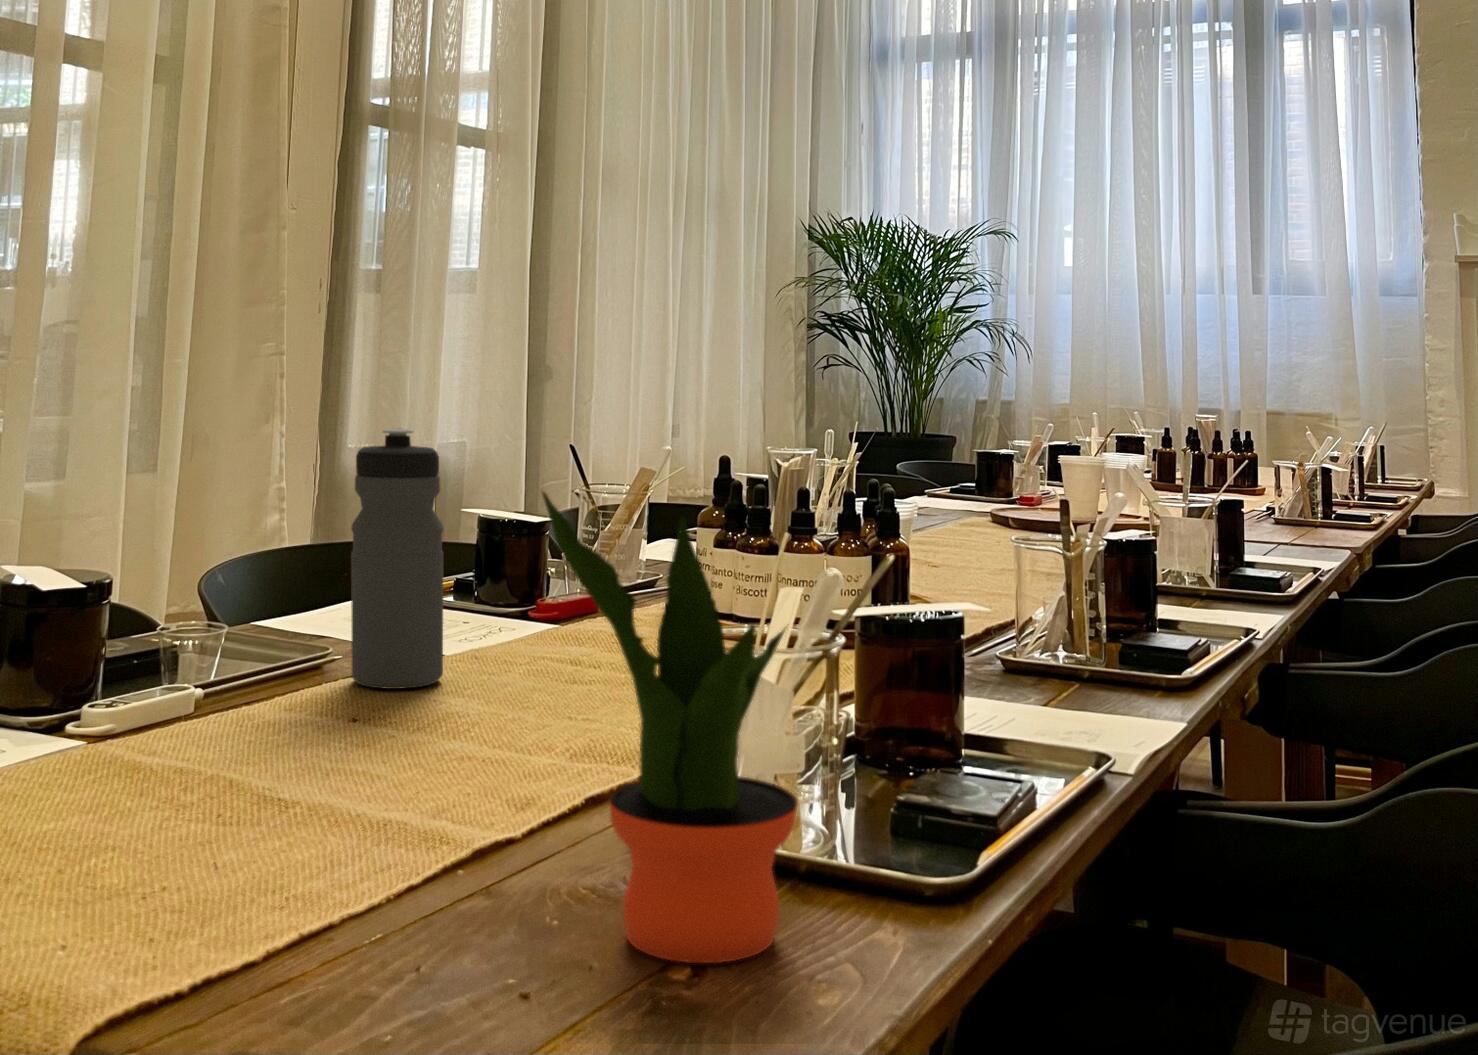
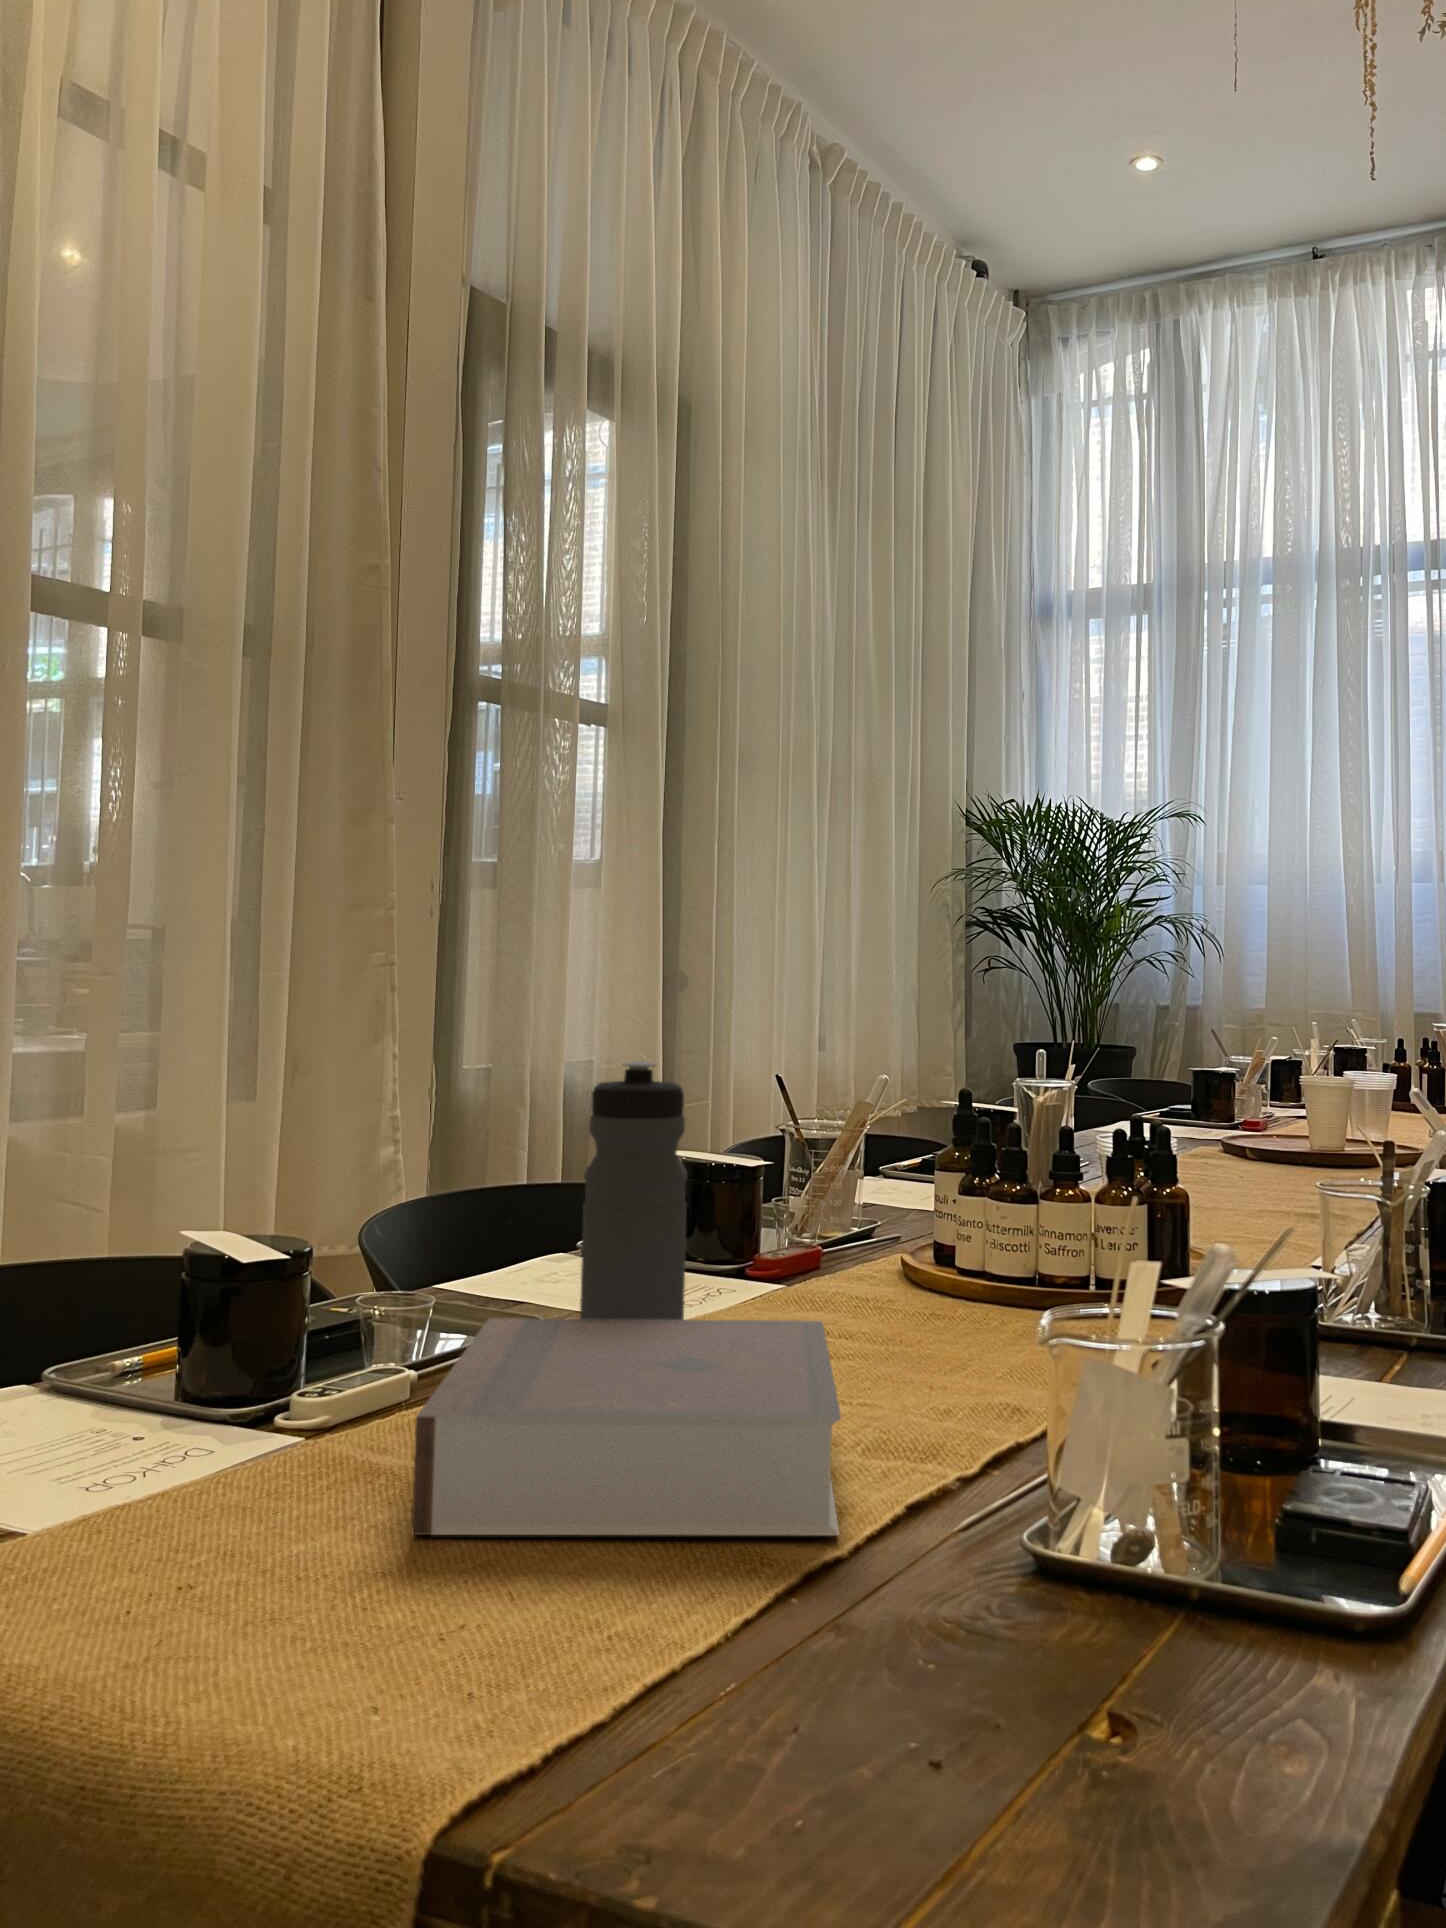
potted plant: present [542,492,798,963] -> none [936,1149,1228,1725]
book: none [148,646,545,820] -> present [412,1318,841,1535]

